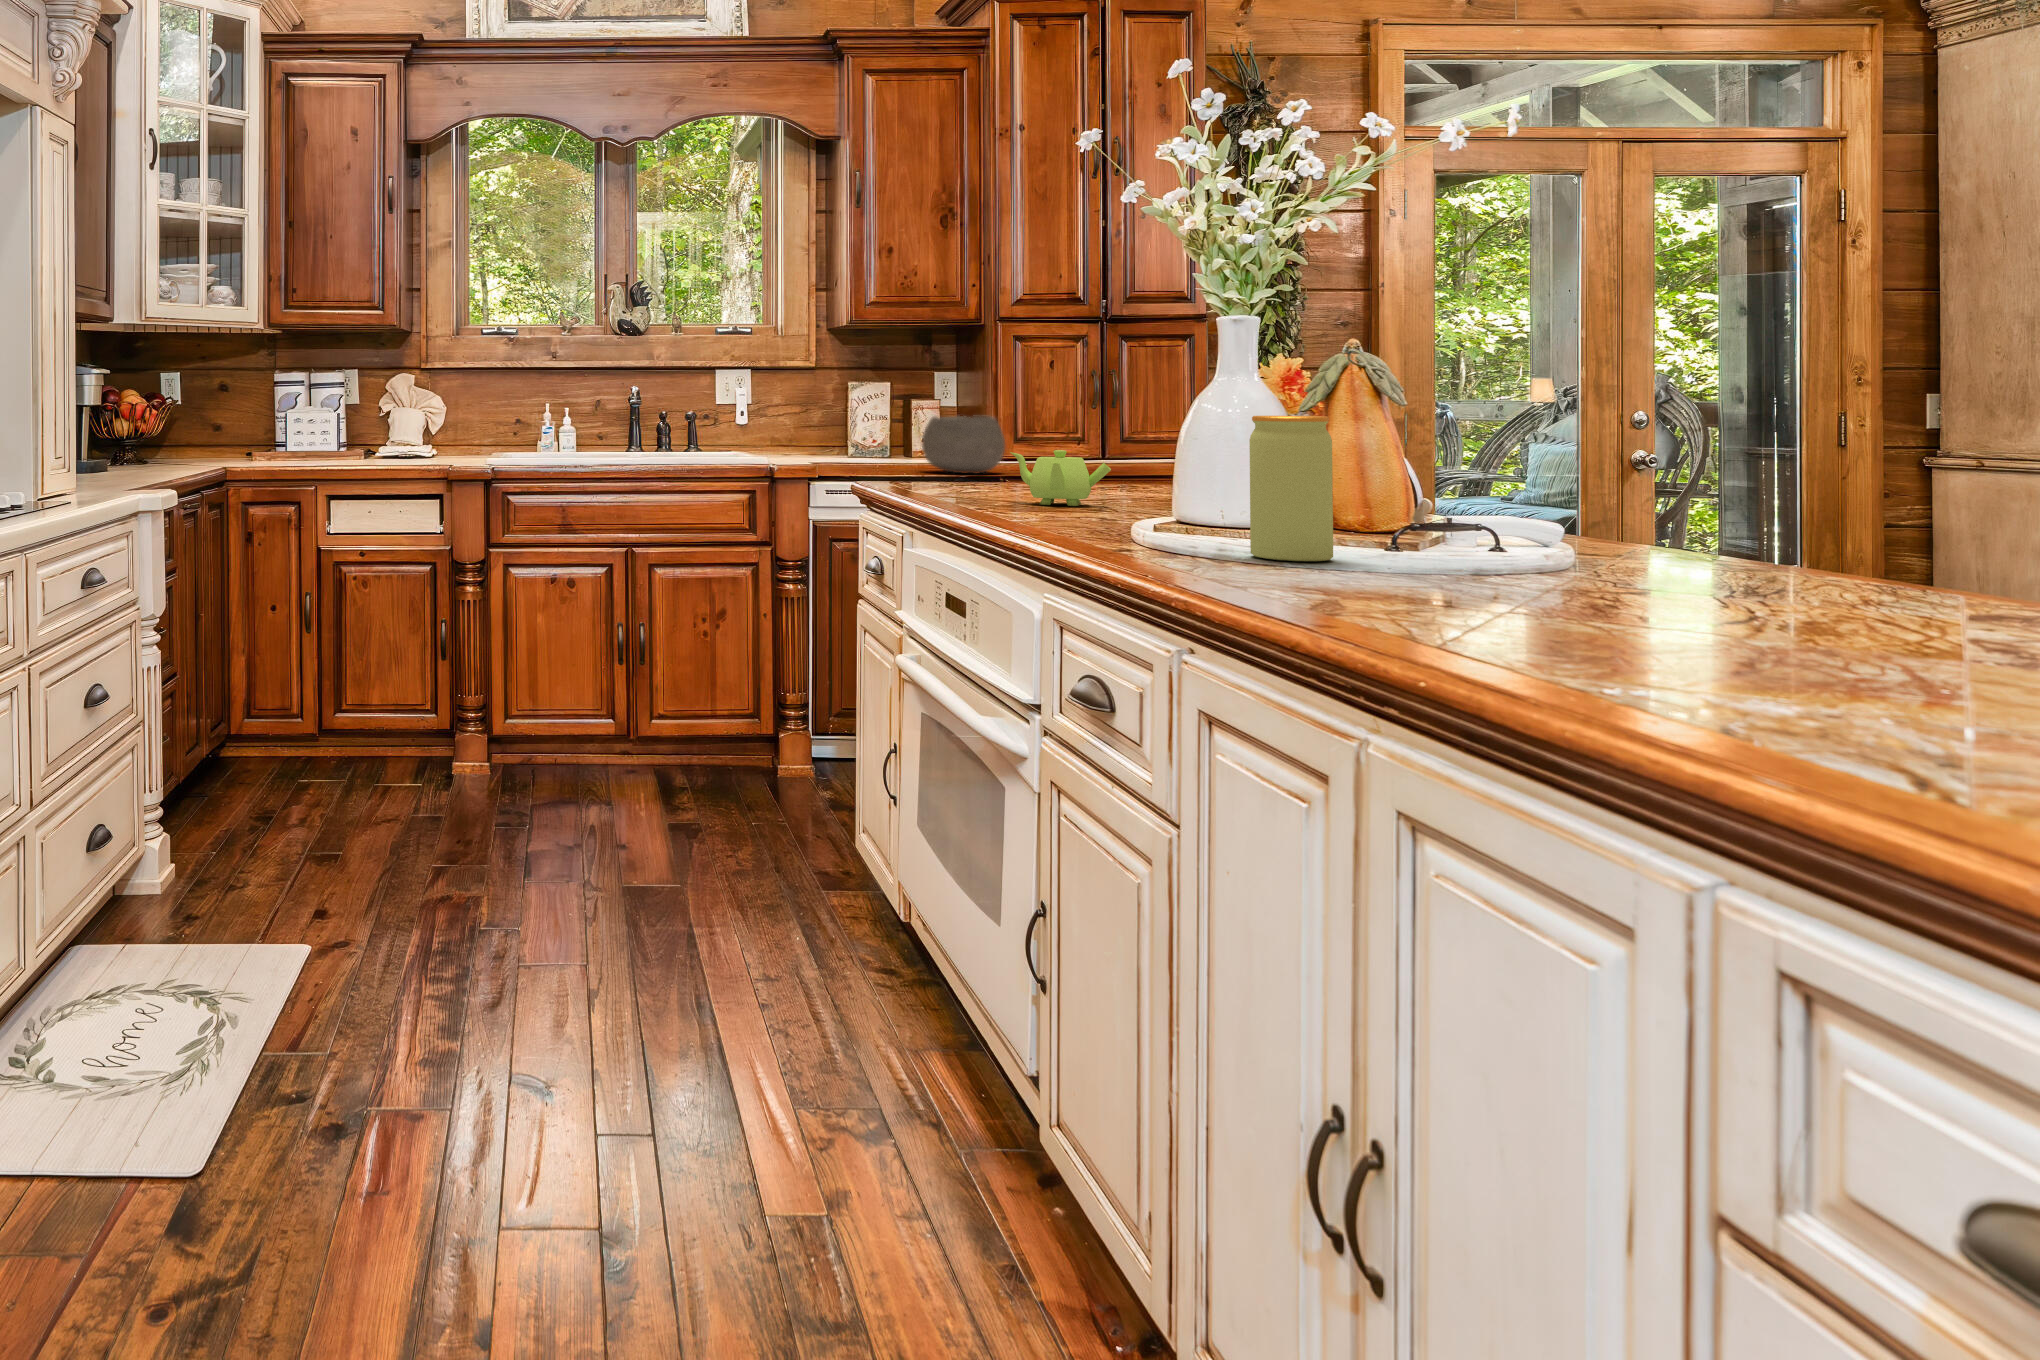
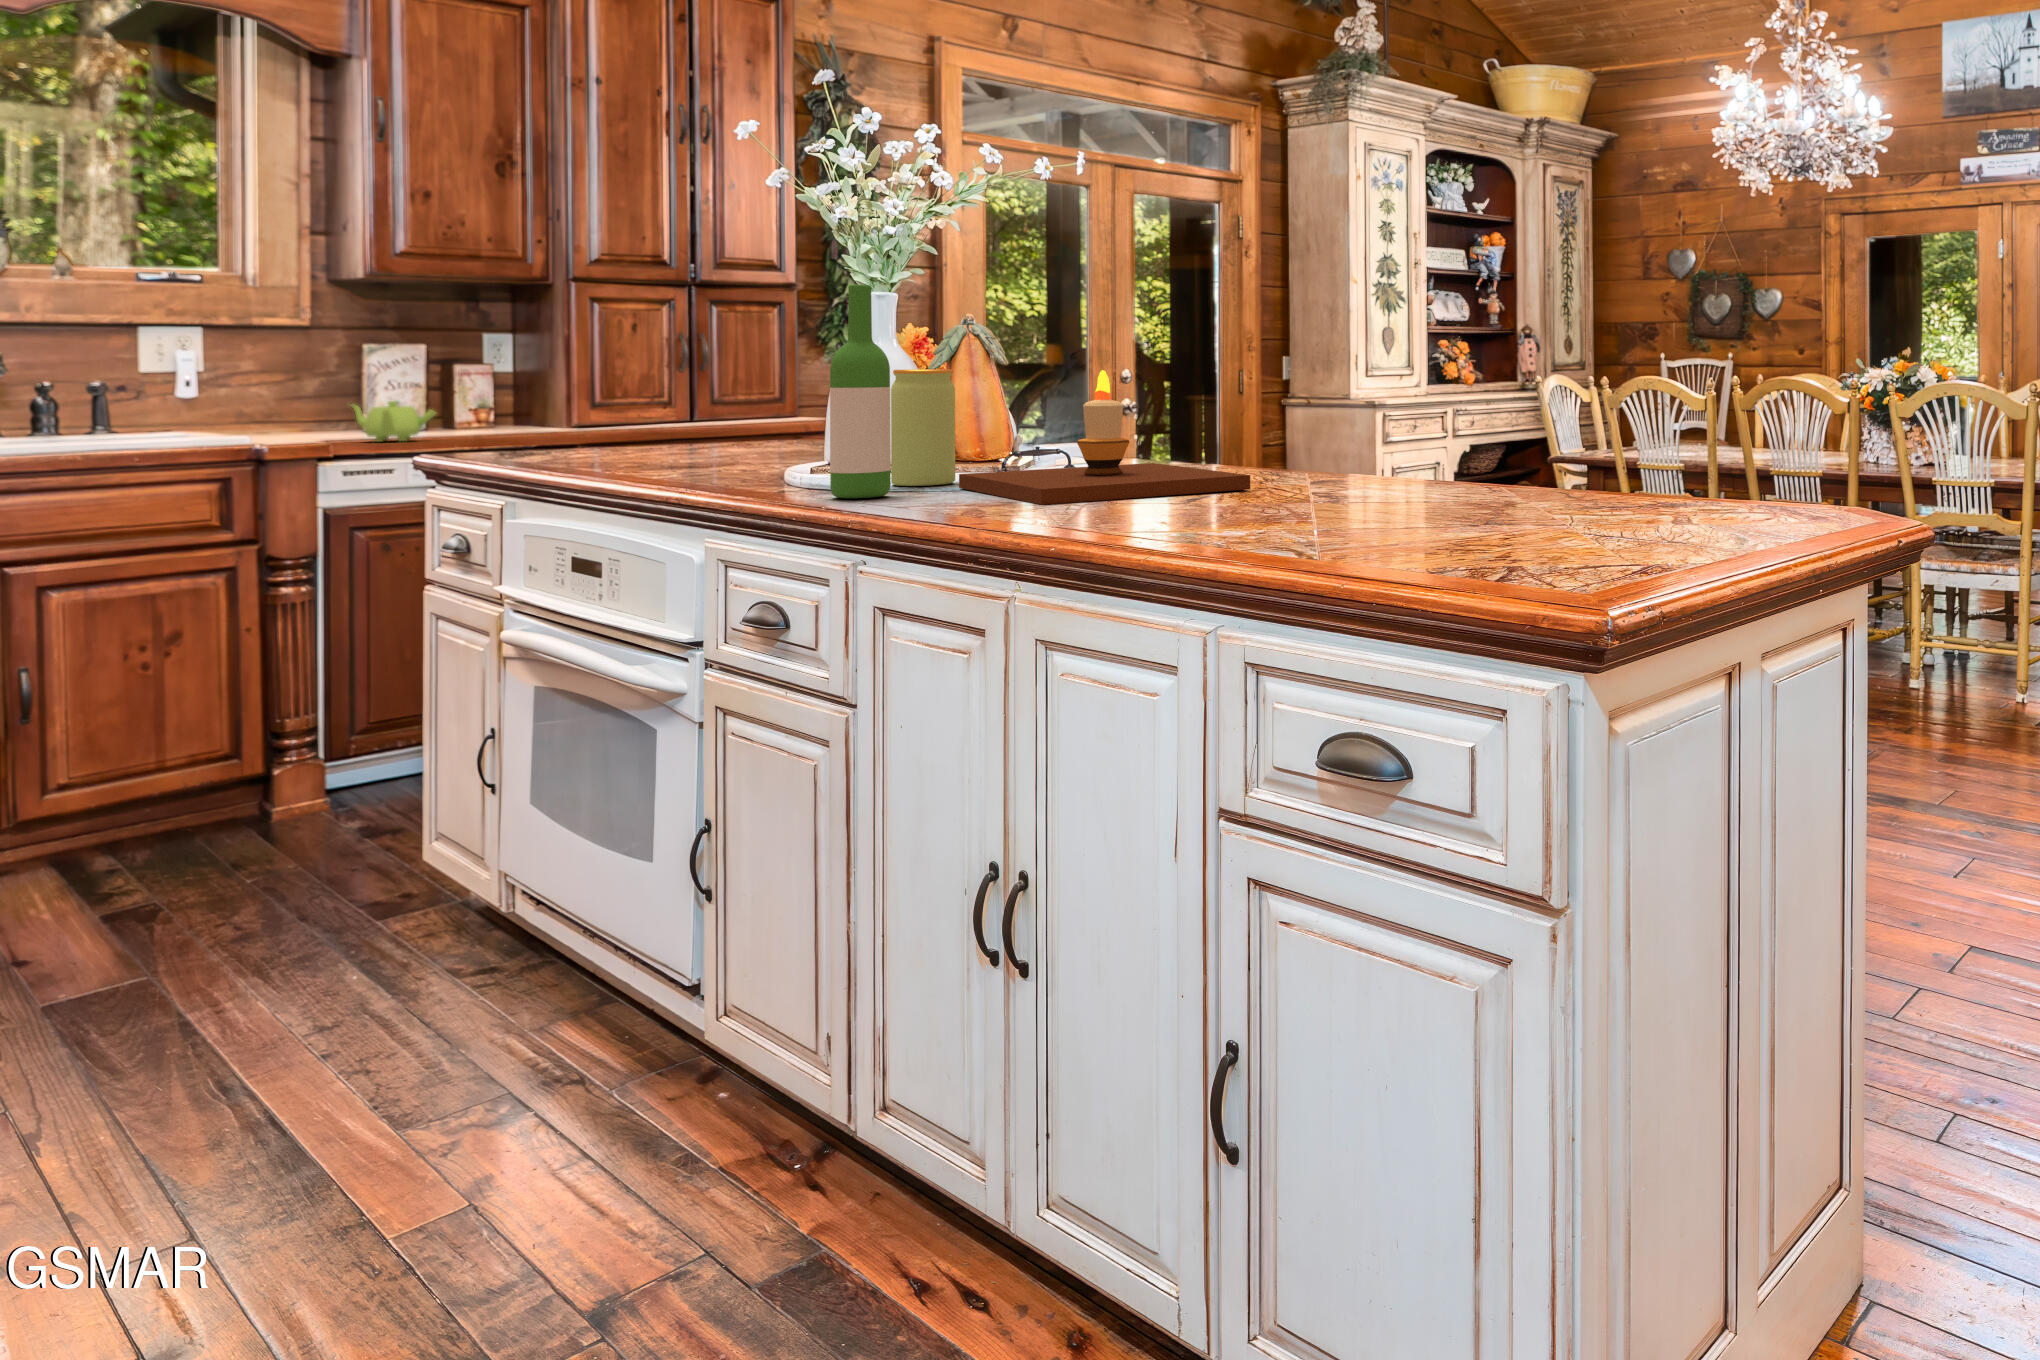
wine bottle: none [1164,315,1237,571] -> present [830,285,891,498]
bowl: present [922,416,1005,473] -> none [489,381,593,443]
candle: none [1332,423,1825,624] -> present [959,370,1250,505]
teapot: present [1010,450,1111,506] -> present [352,401,436,442]

